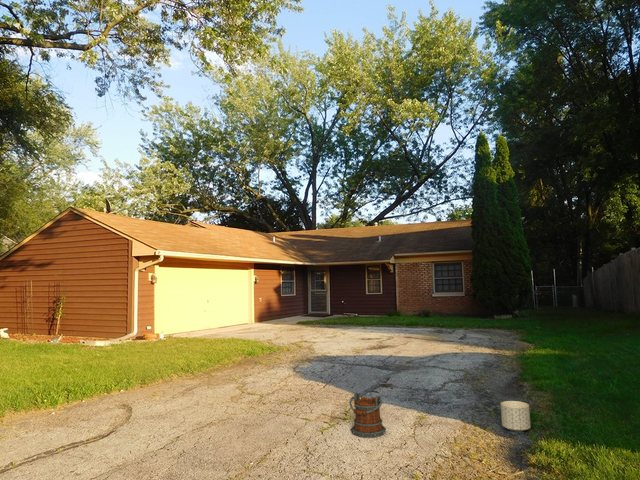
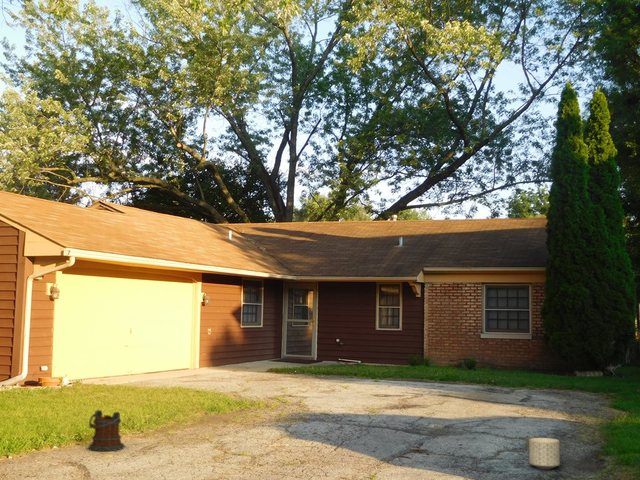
bucket: present [350,393,386,438] -> present [88,410,125,451]

